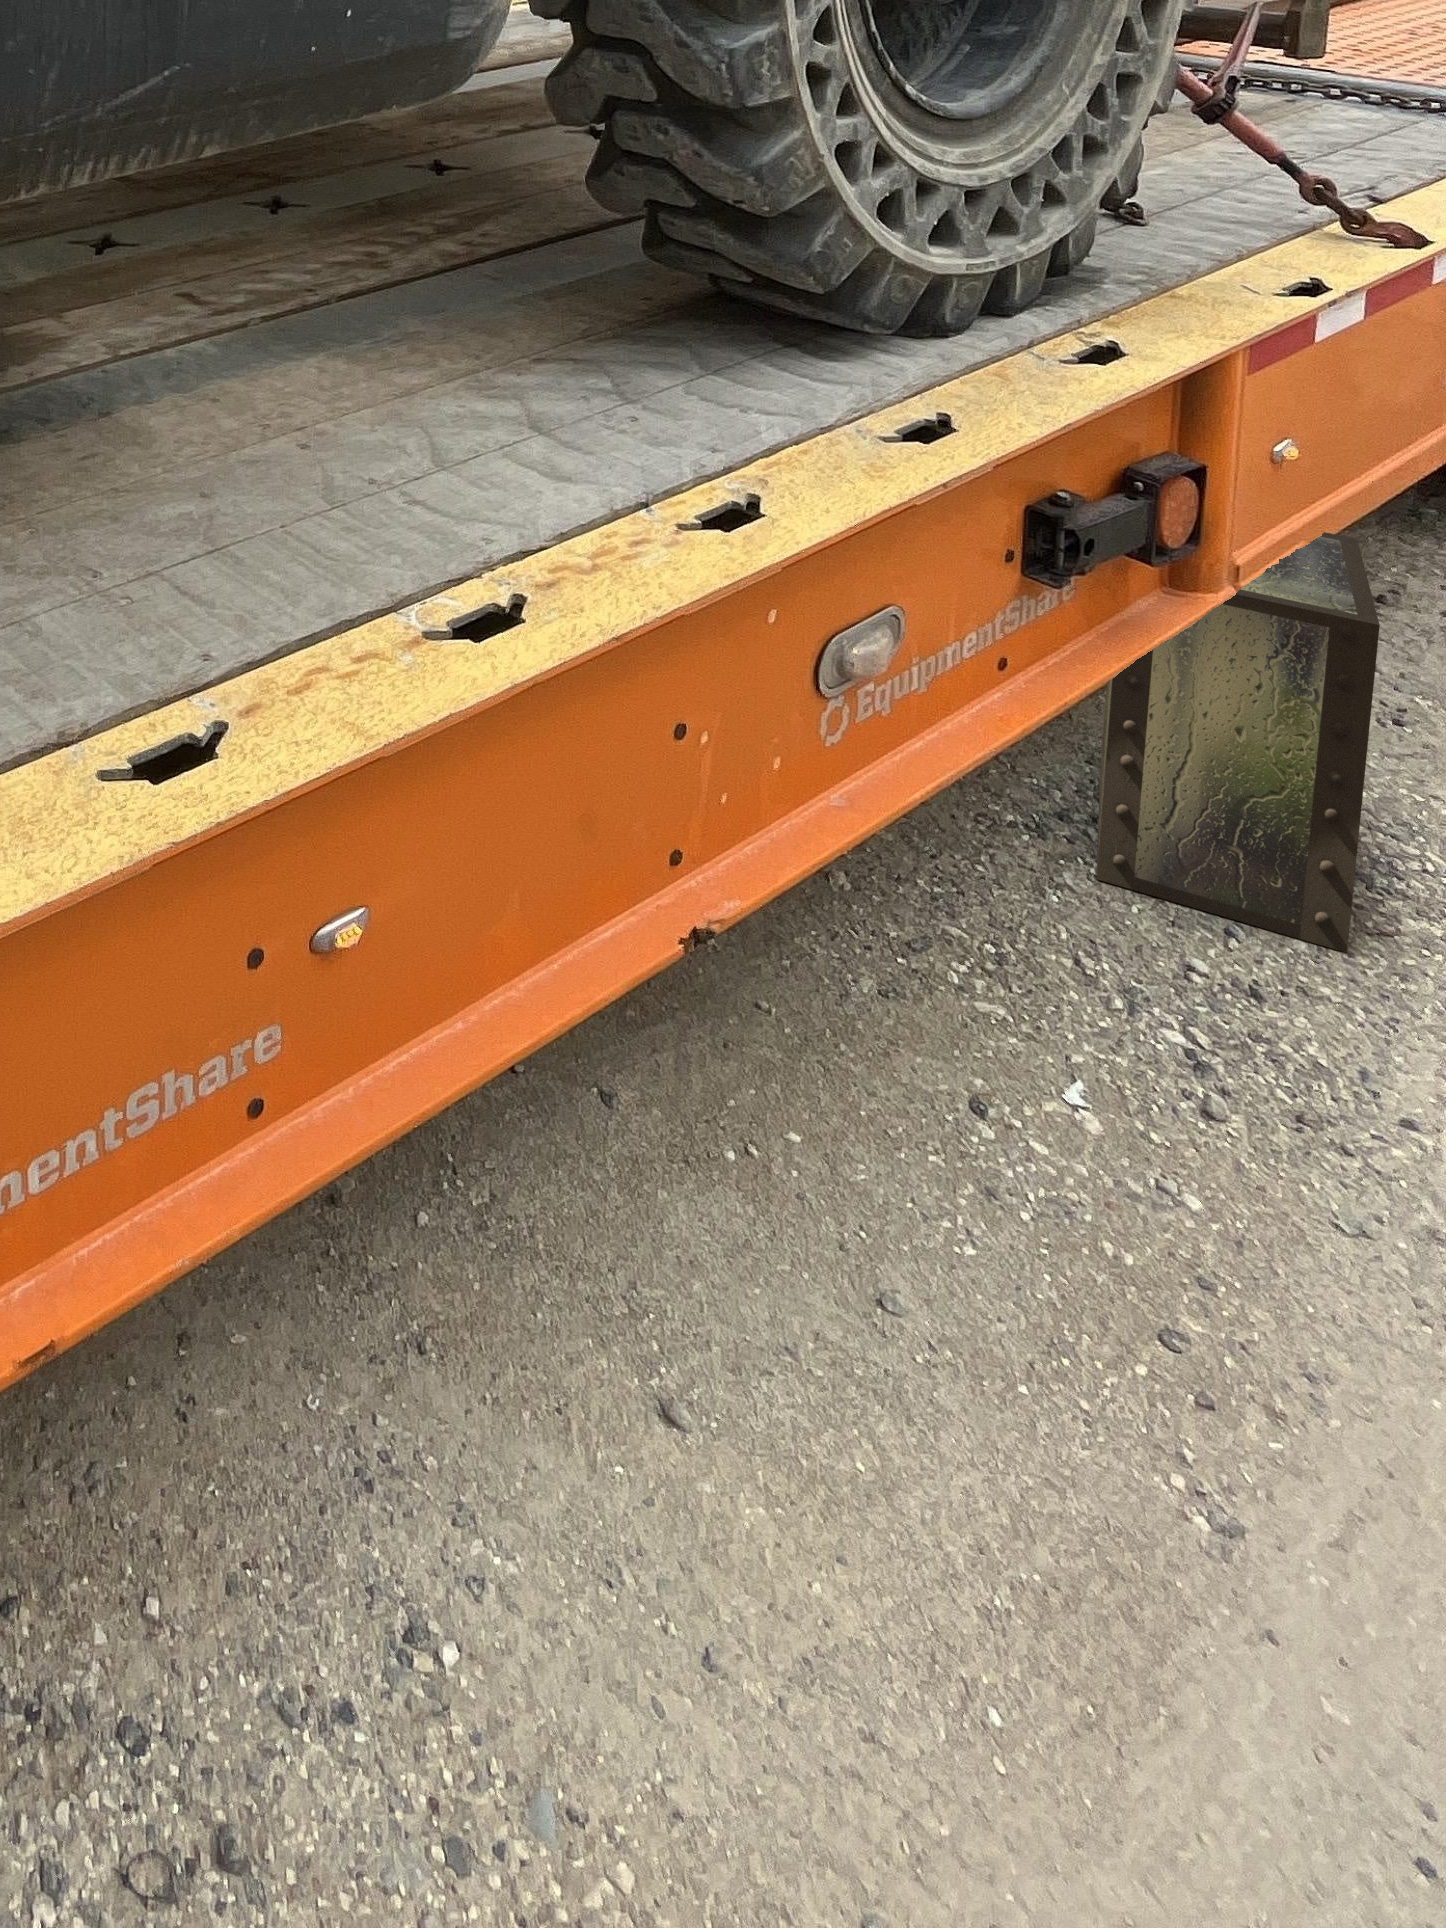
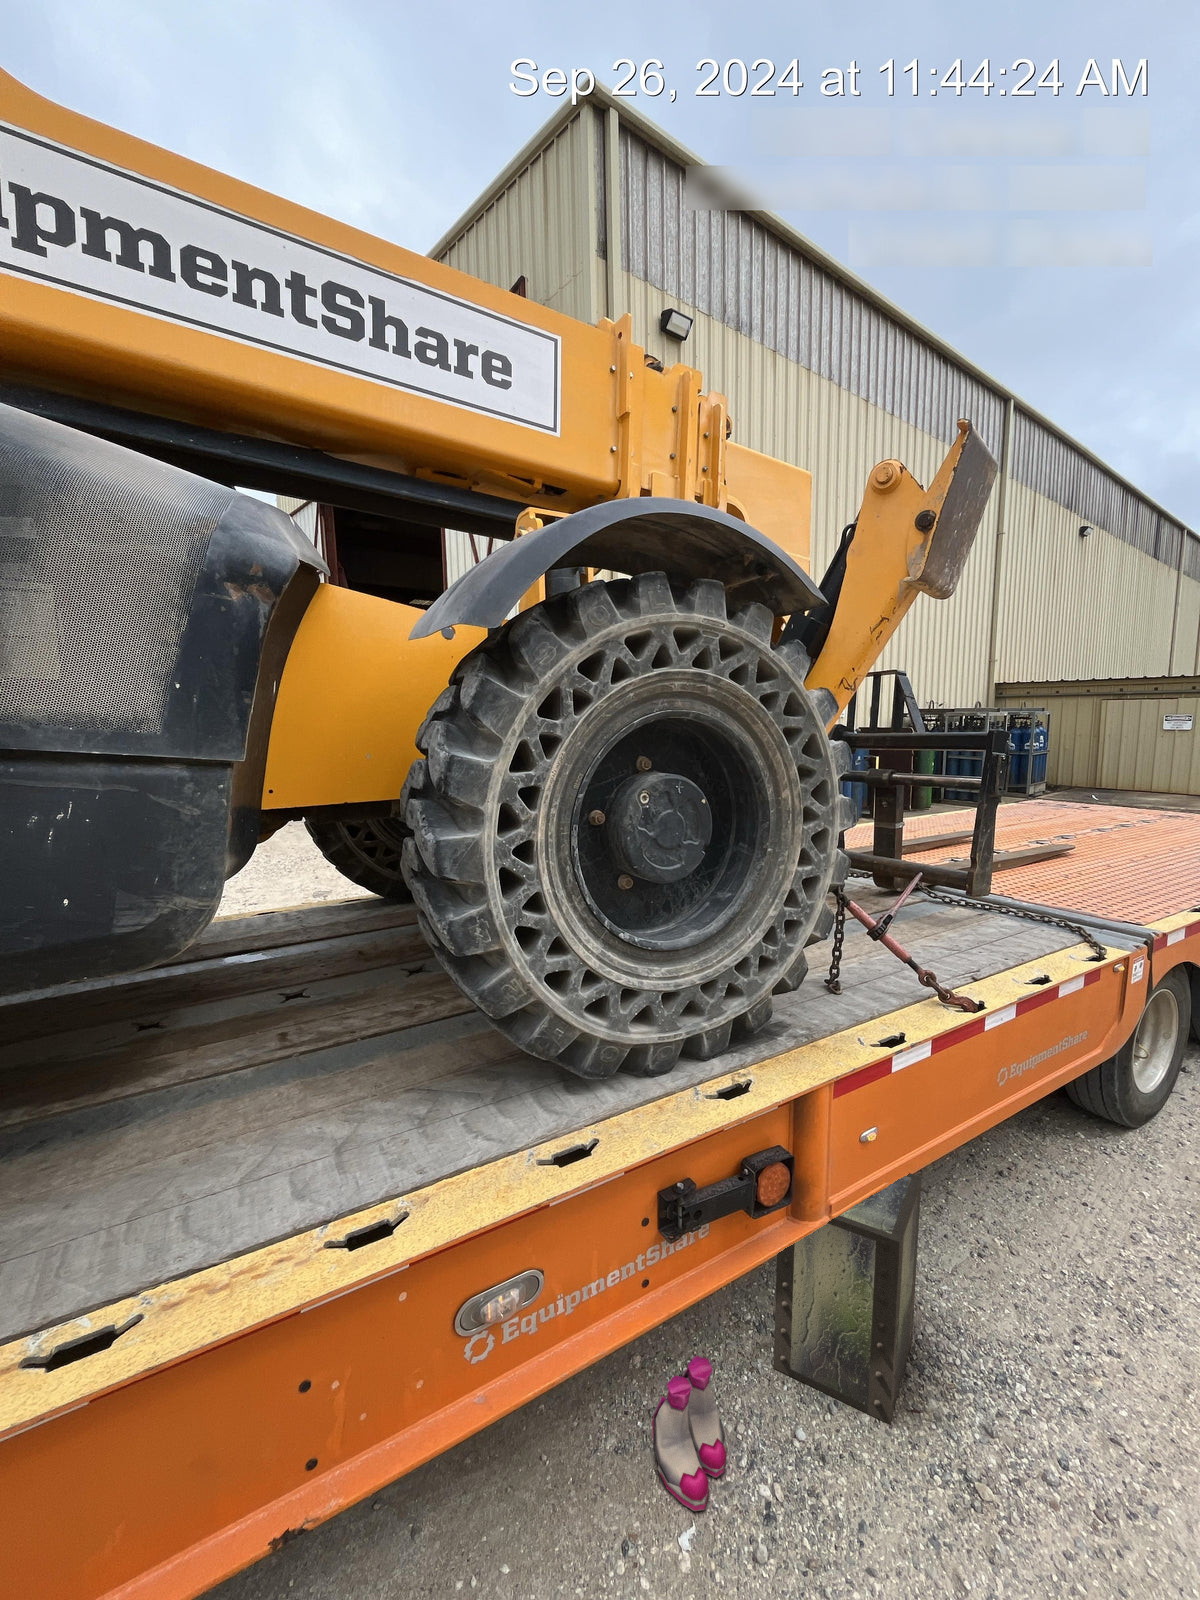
boots: none [946,826,1094,1062] -> present [652,1356,726,1511]

